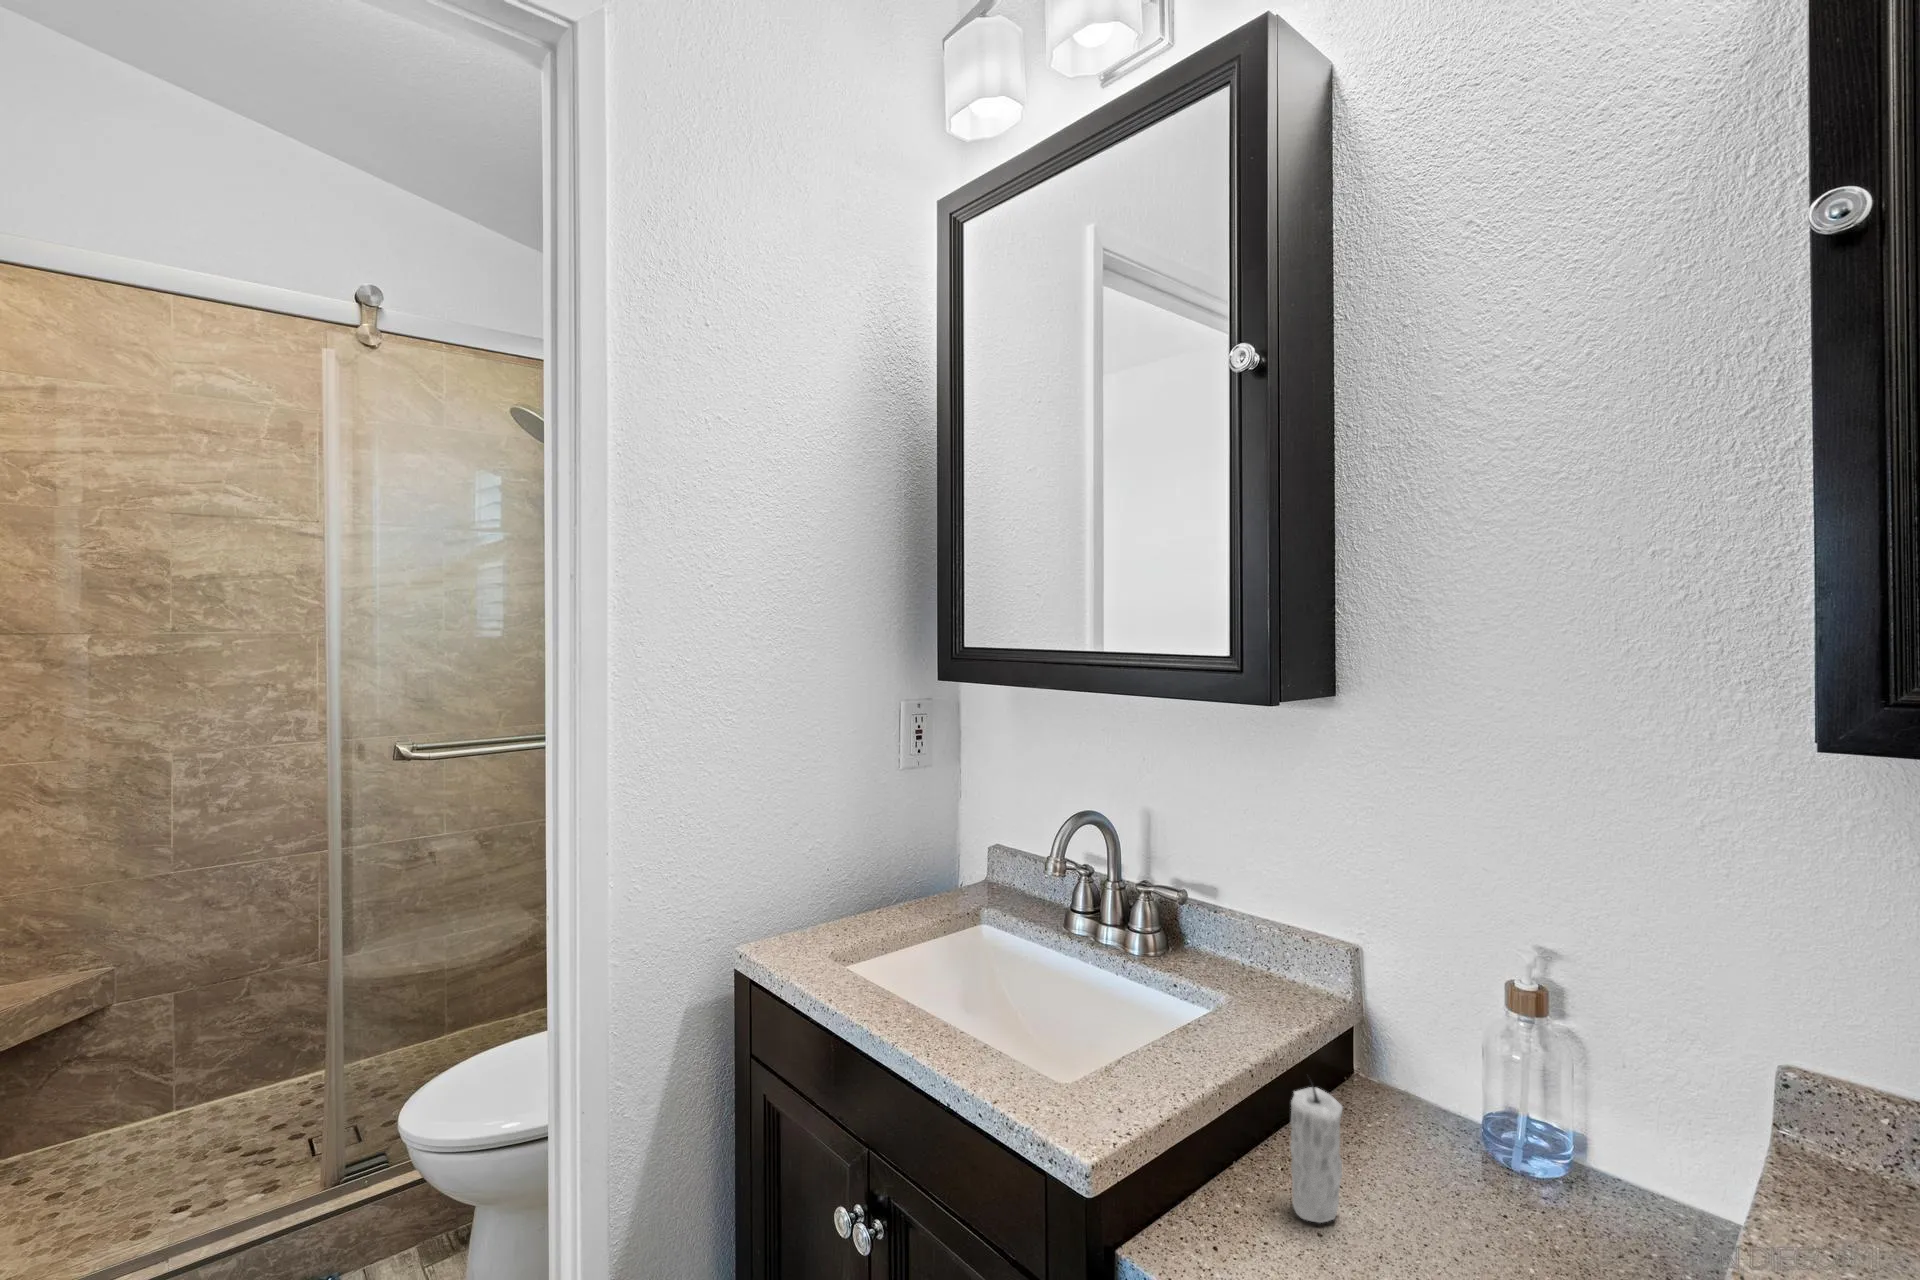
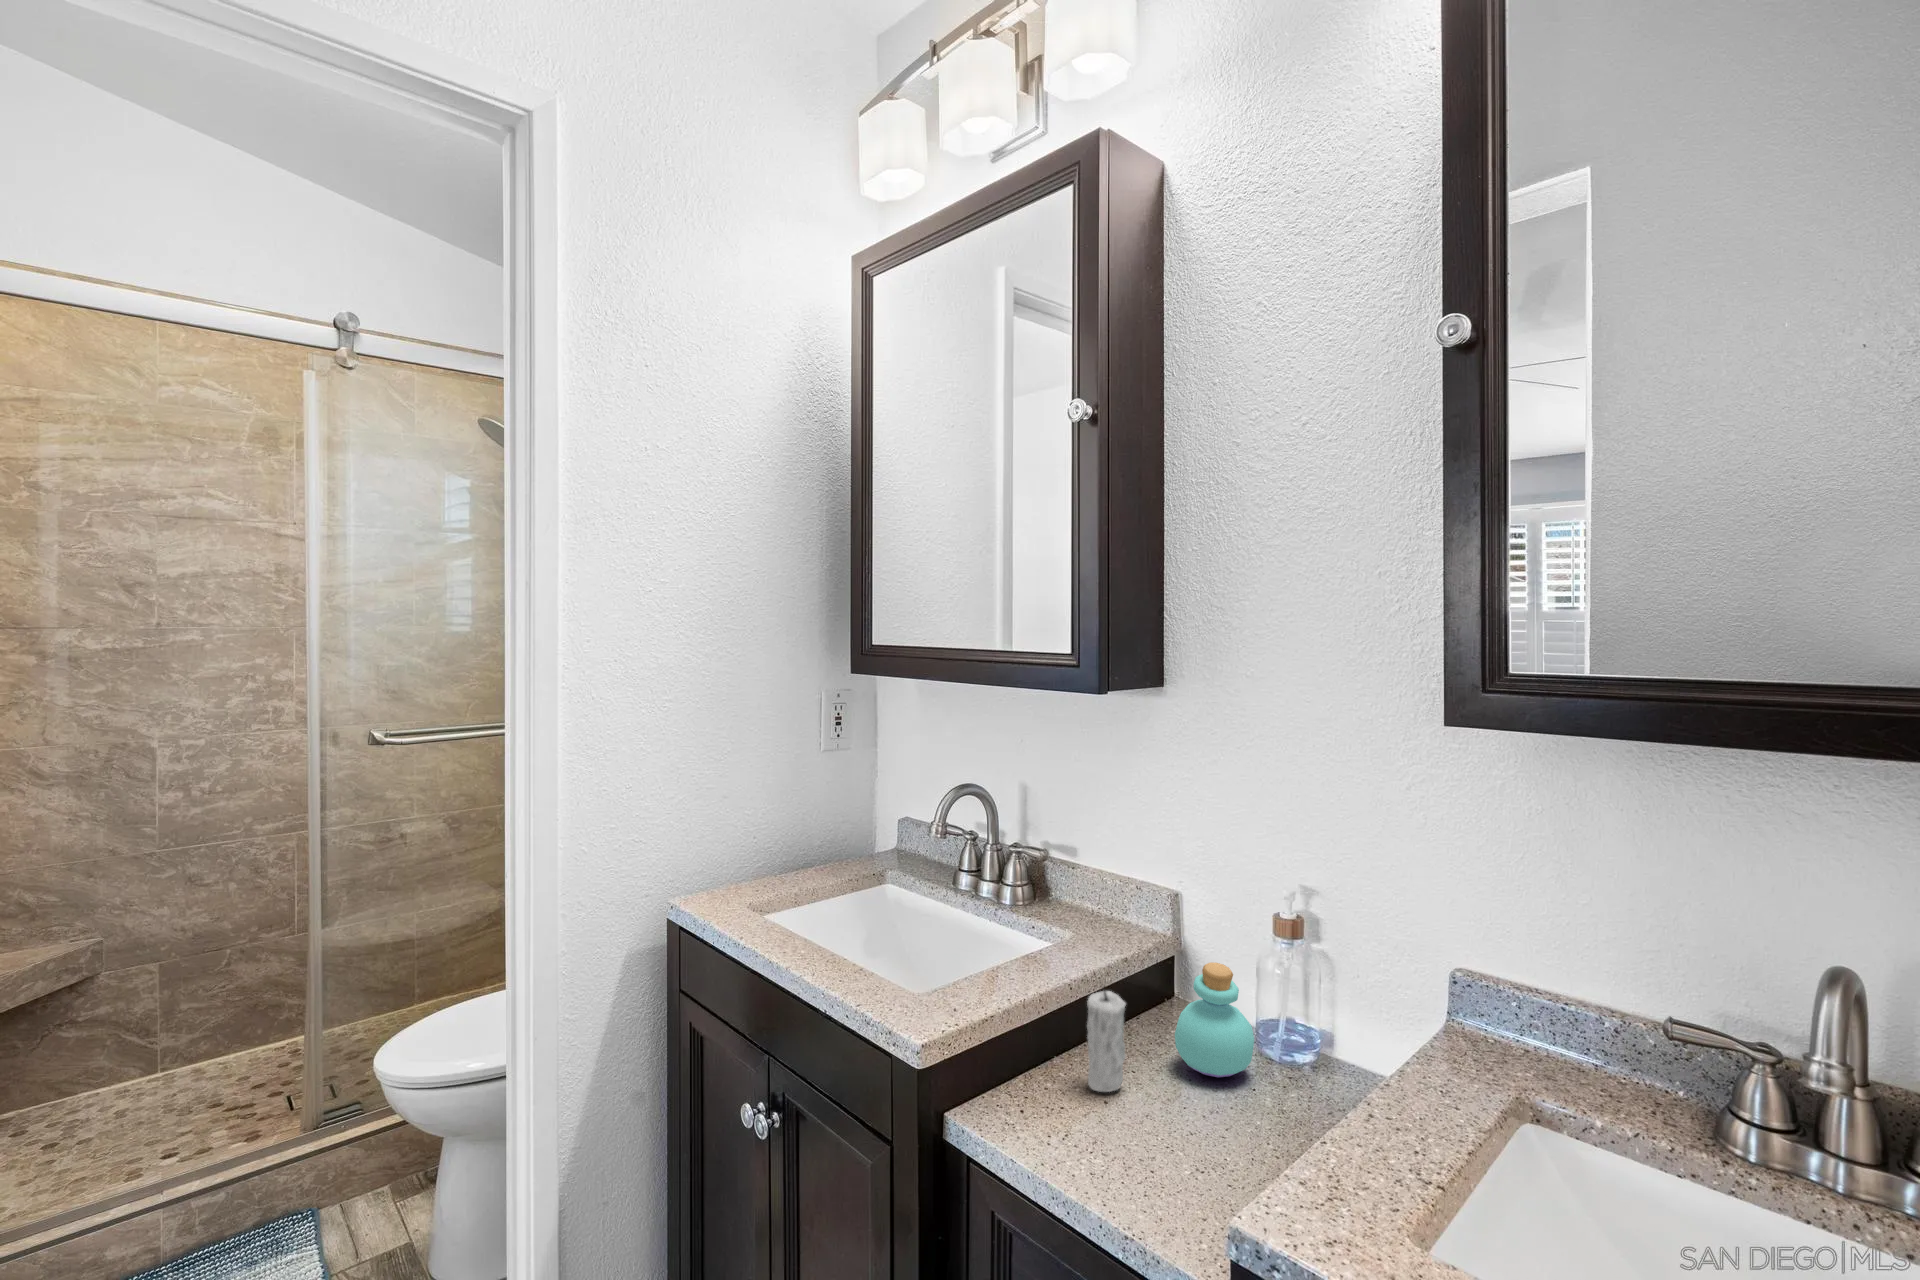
perfume bottle: none [1392,1048,1503,1200] -> present [1175,963,1254,1077]

